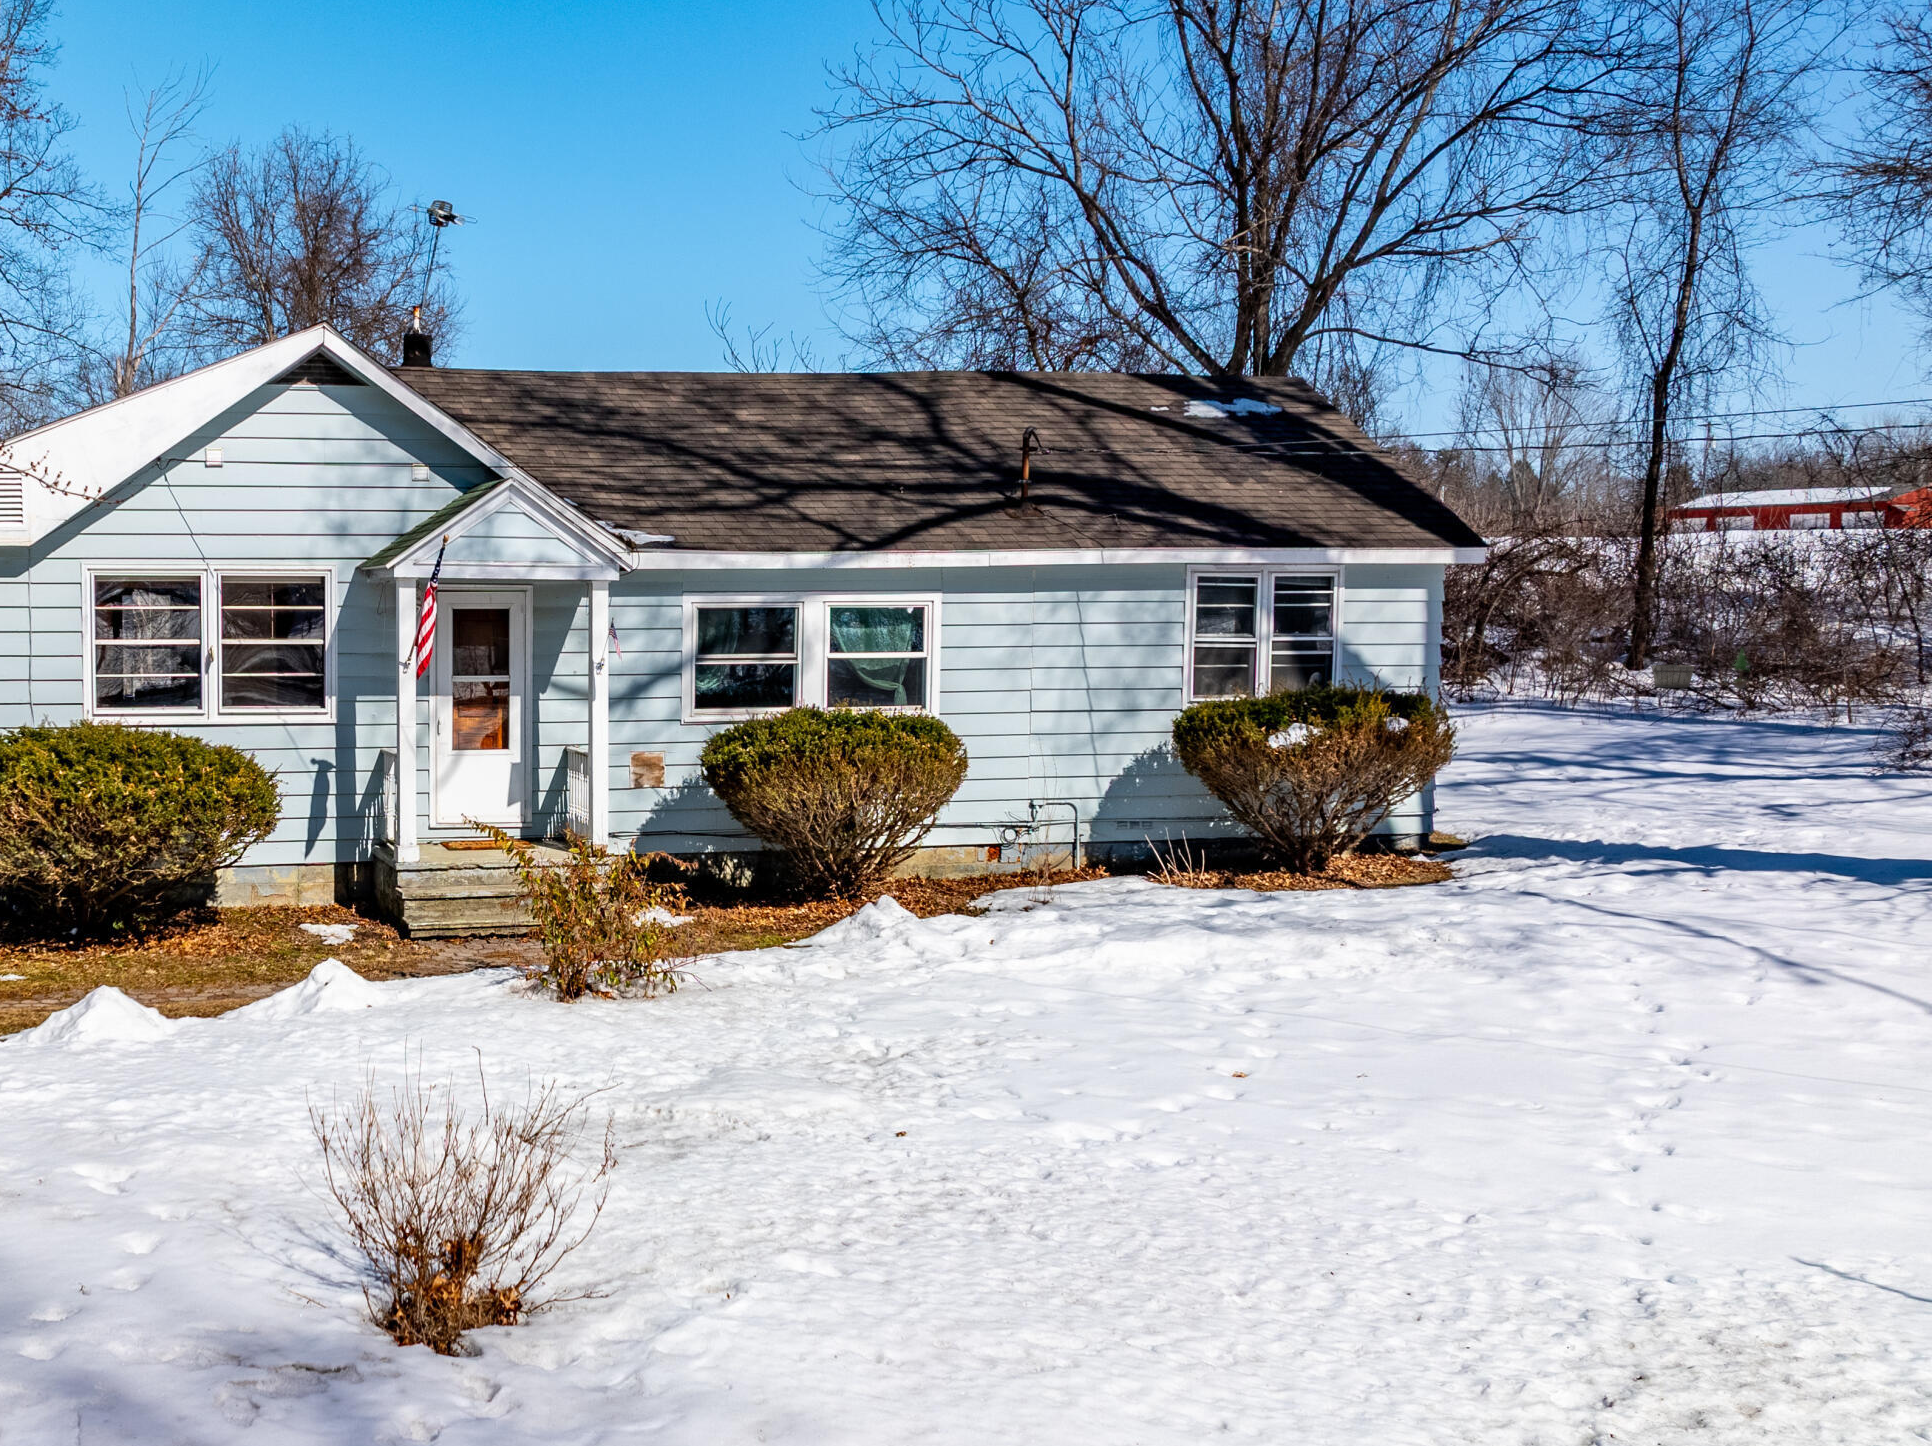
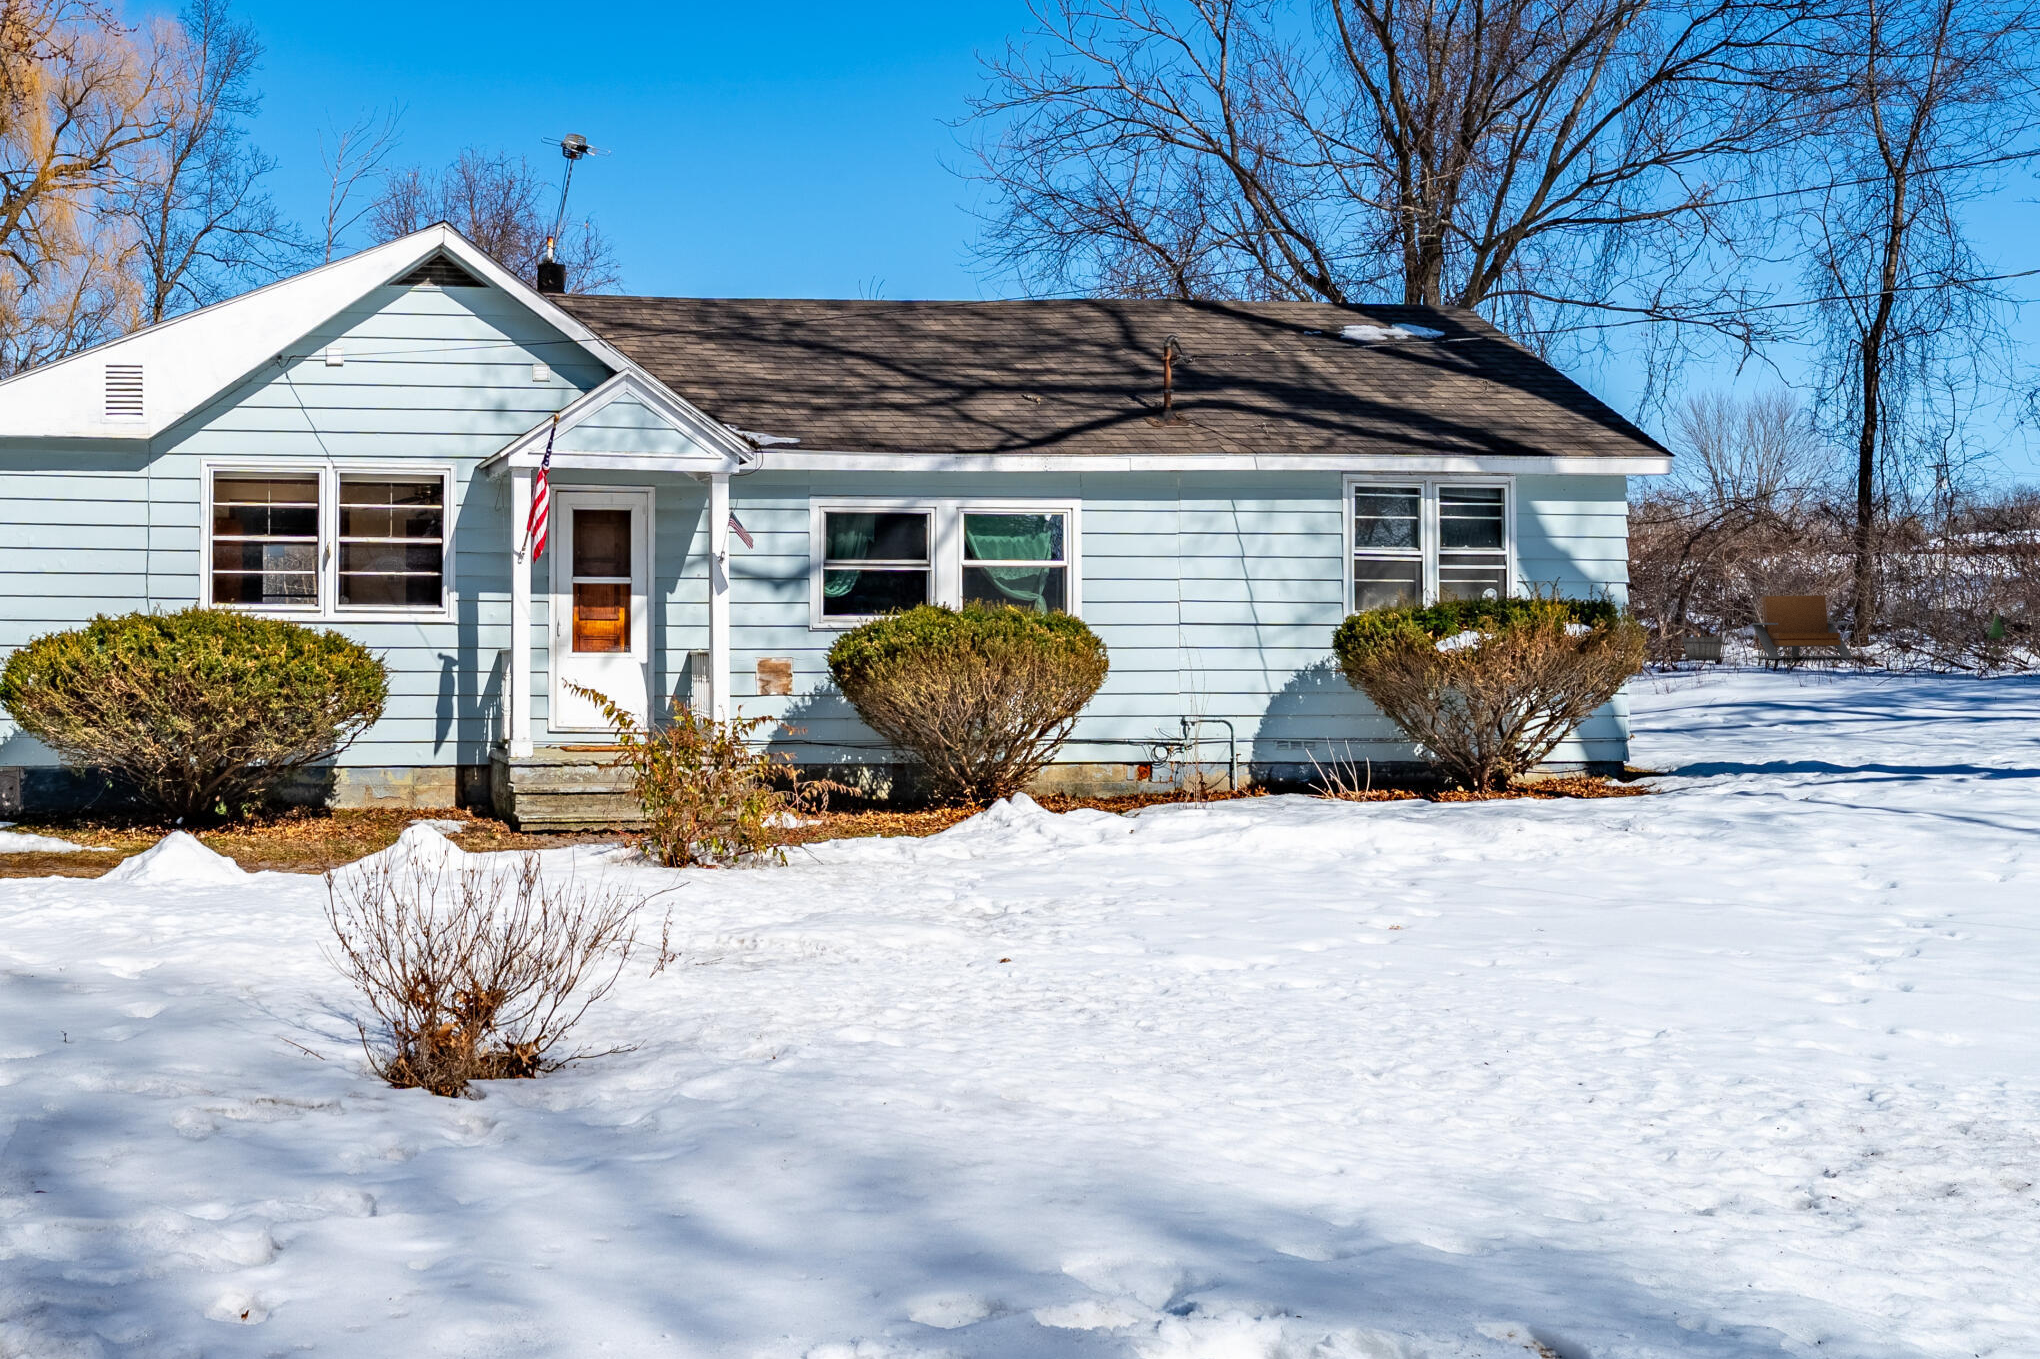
lounge chair: none [1517,626,1610,687] -> present [1752,595,1853,659]
wooden bucket: present [1652,658,1694,688] -> present [1682,629,1723,659]

